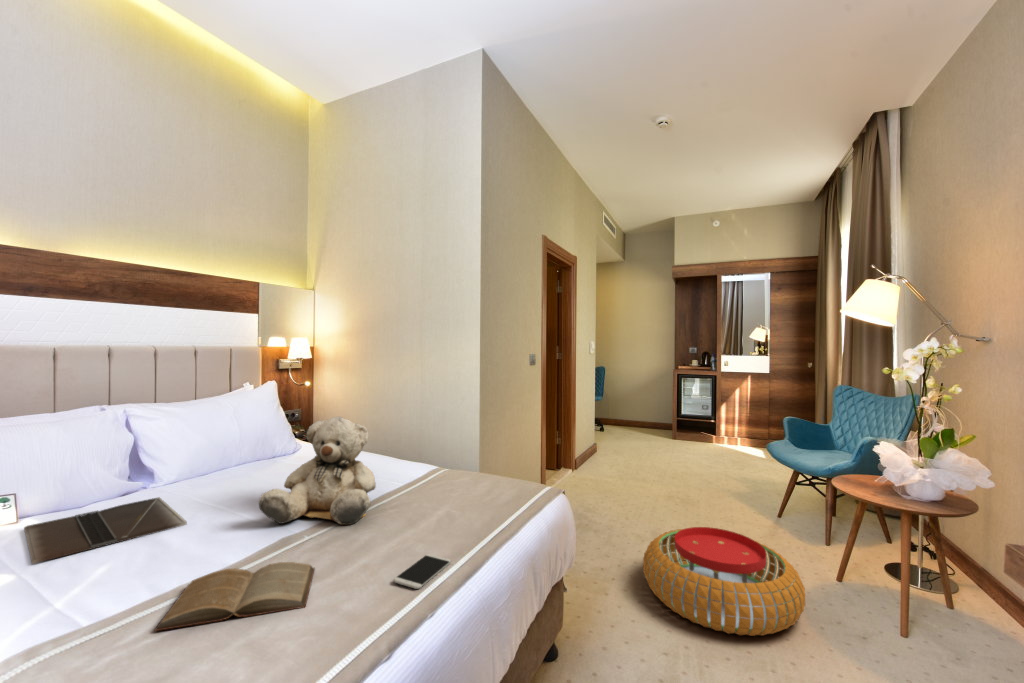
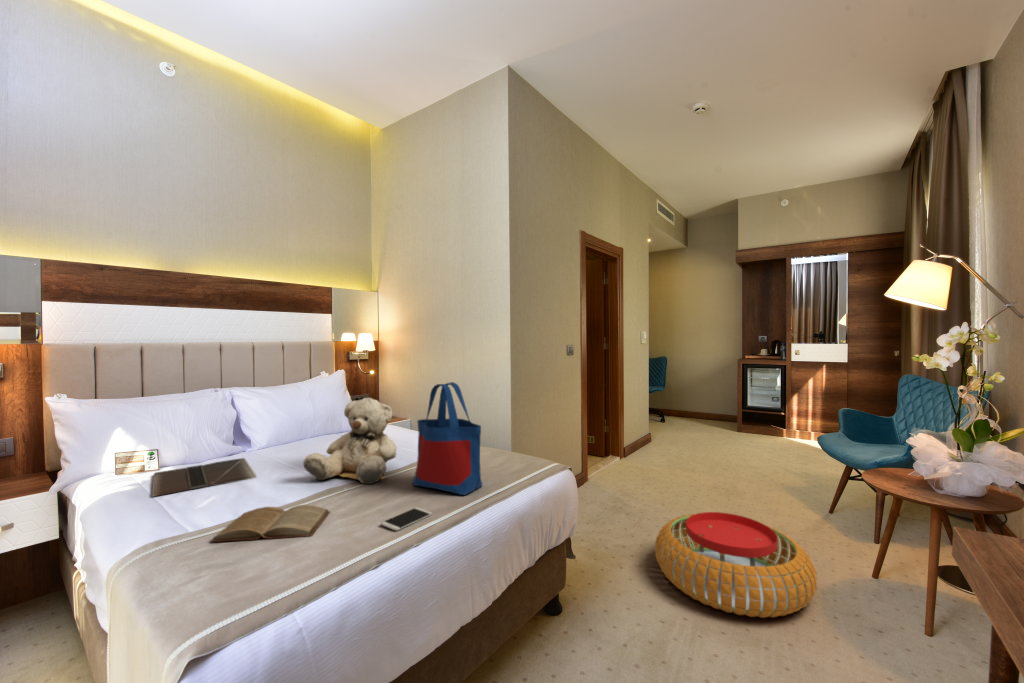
tote bag: none [406,398,493,534] -> present [413,382,482,495]

